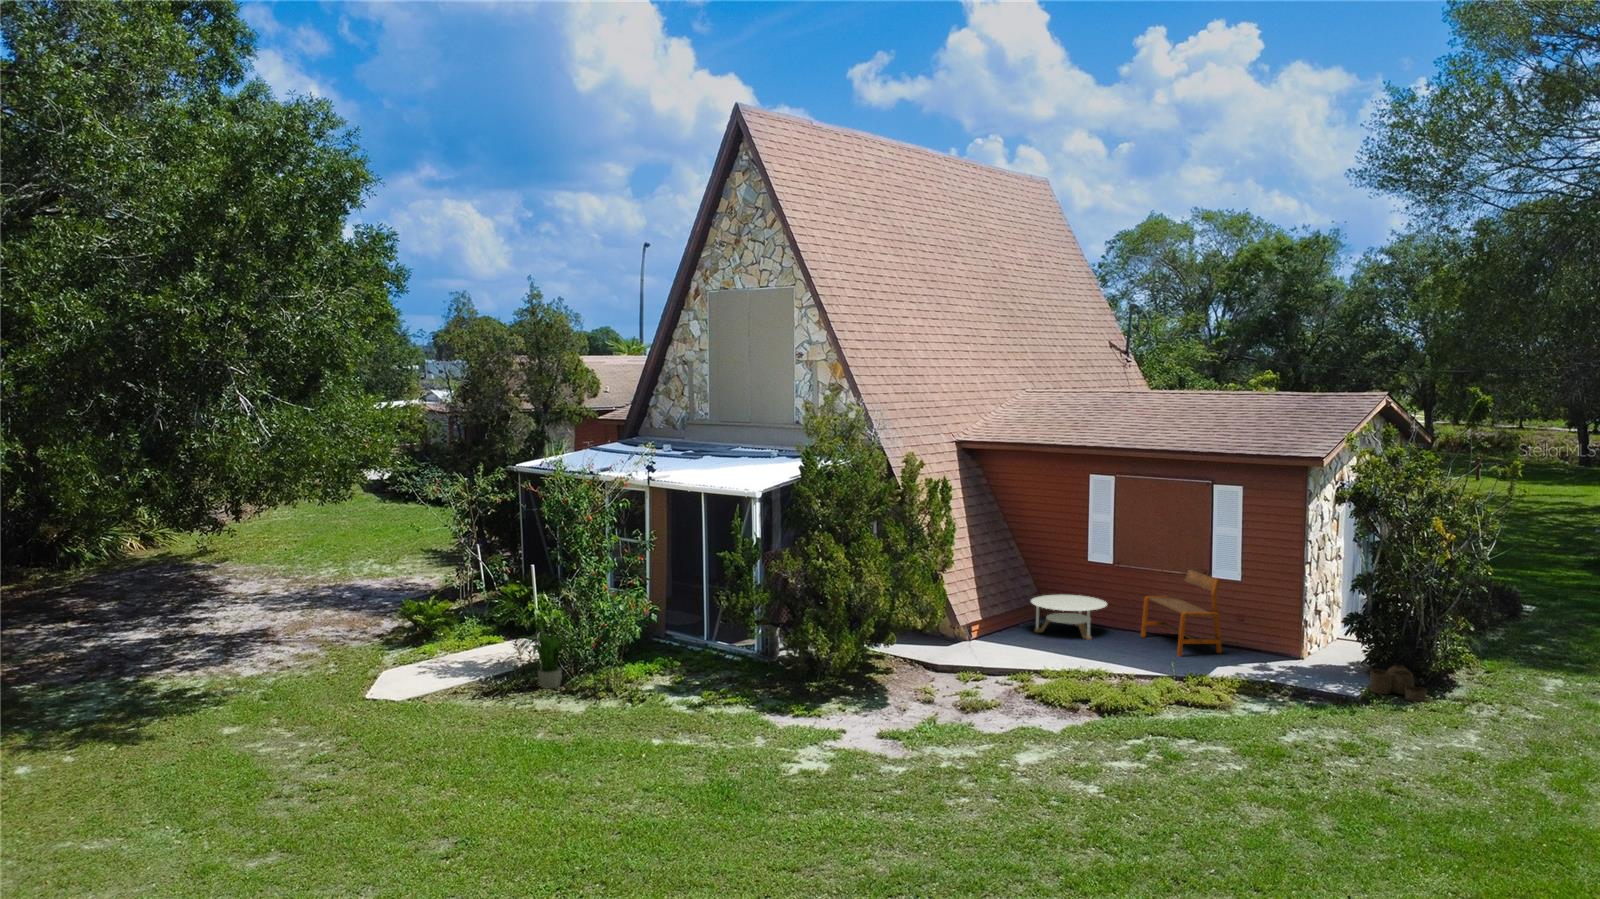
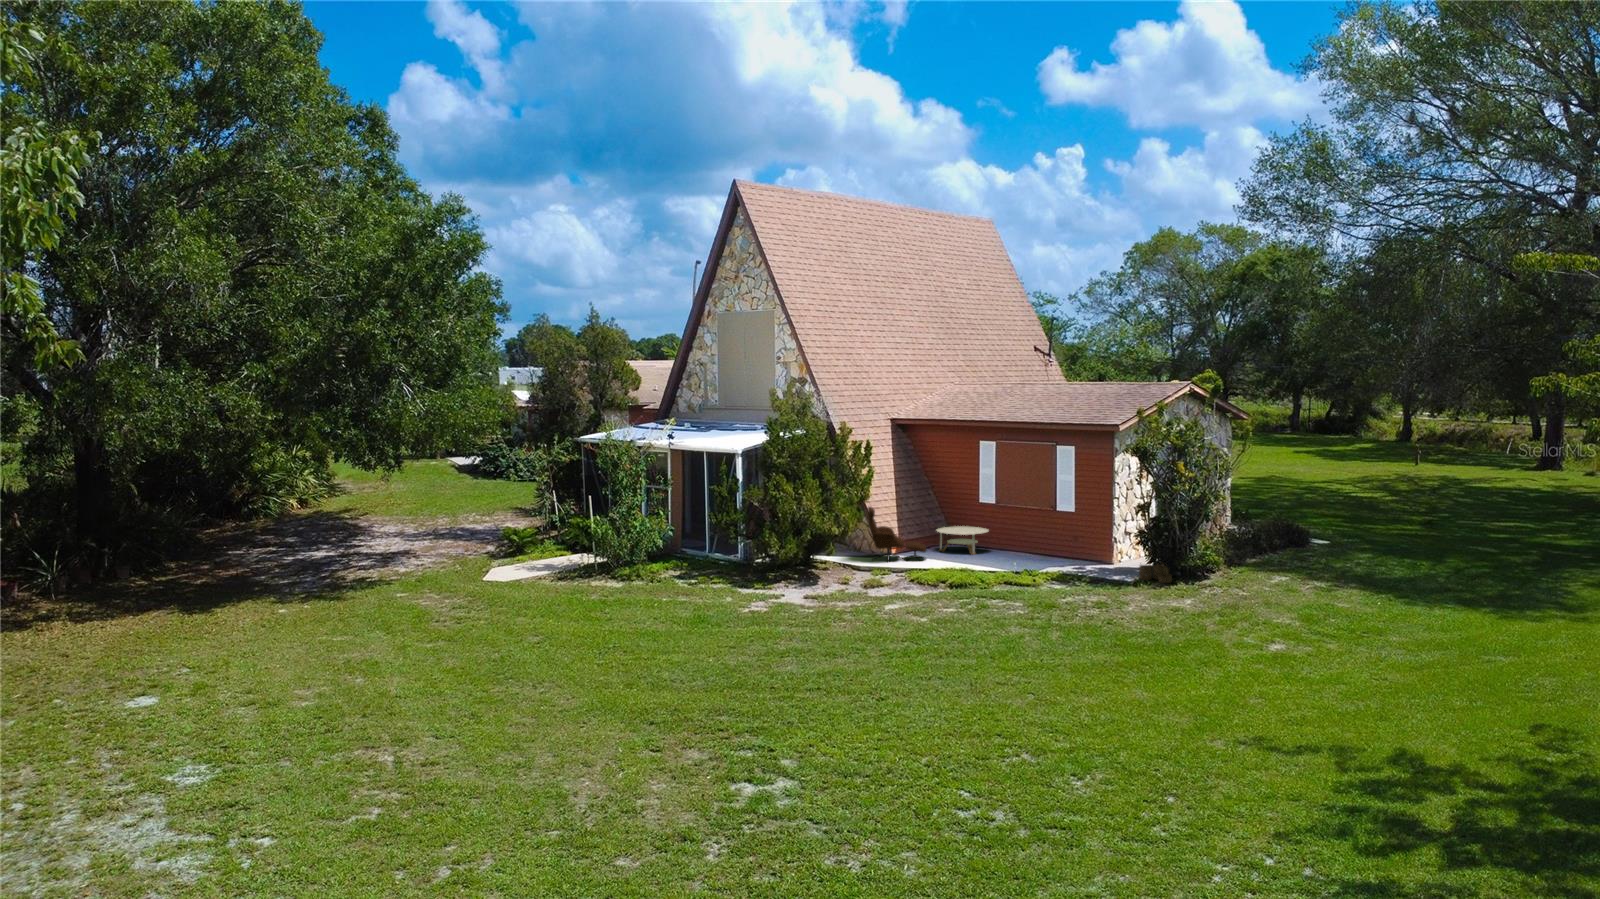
bench: present [1141,570,1222,657] -> none [1011,504,1060,563]
lounge chair: none [940,572,1027,656] -> present [868,507,926,561]
potted plant: present [517,634,571,689] -> none [578,541,622,577]

